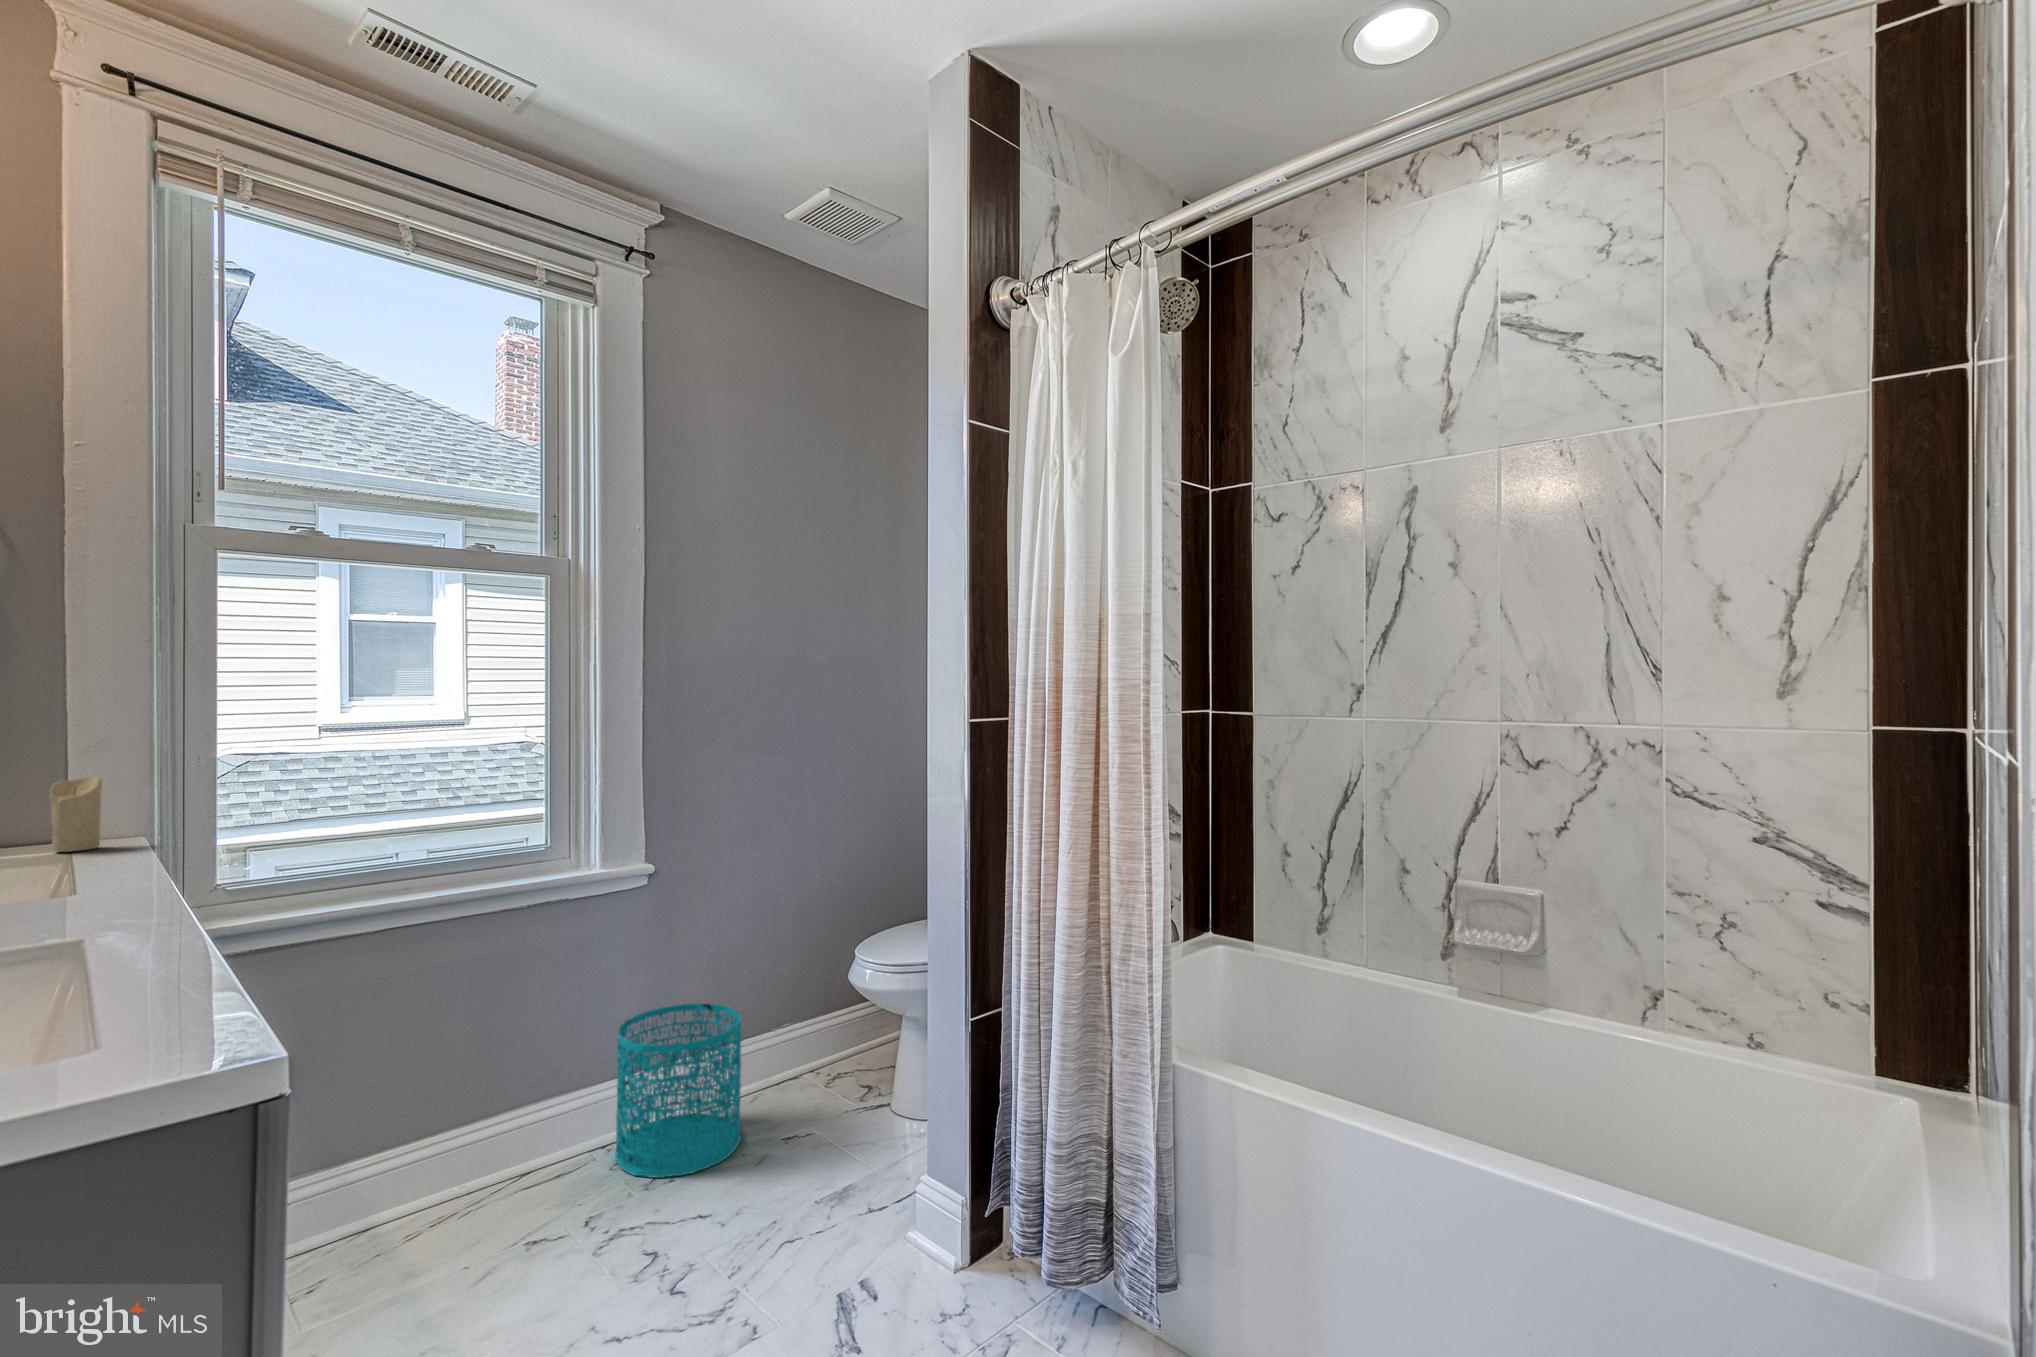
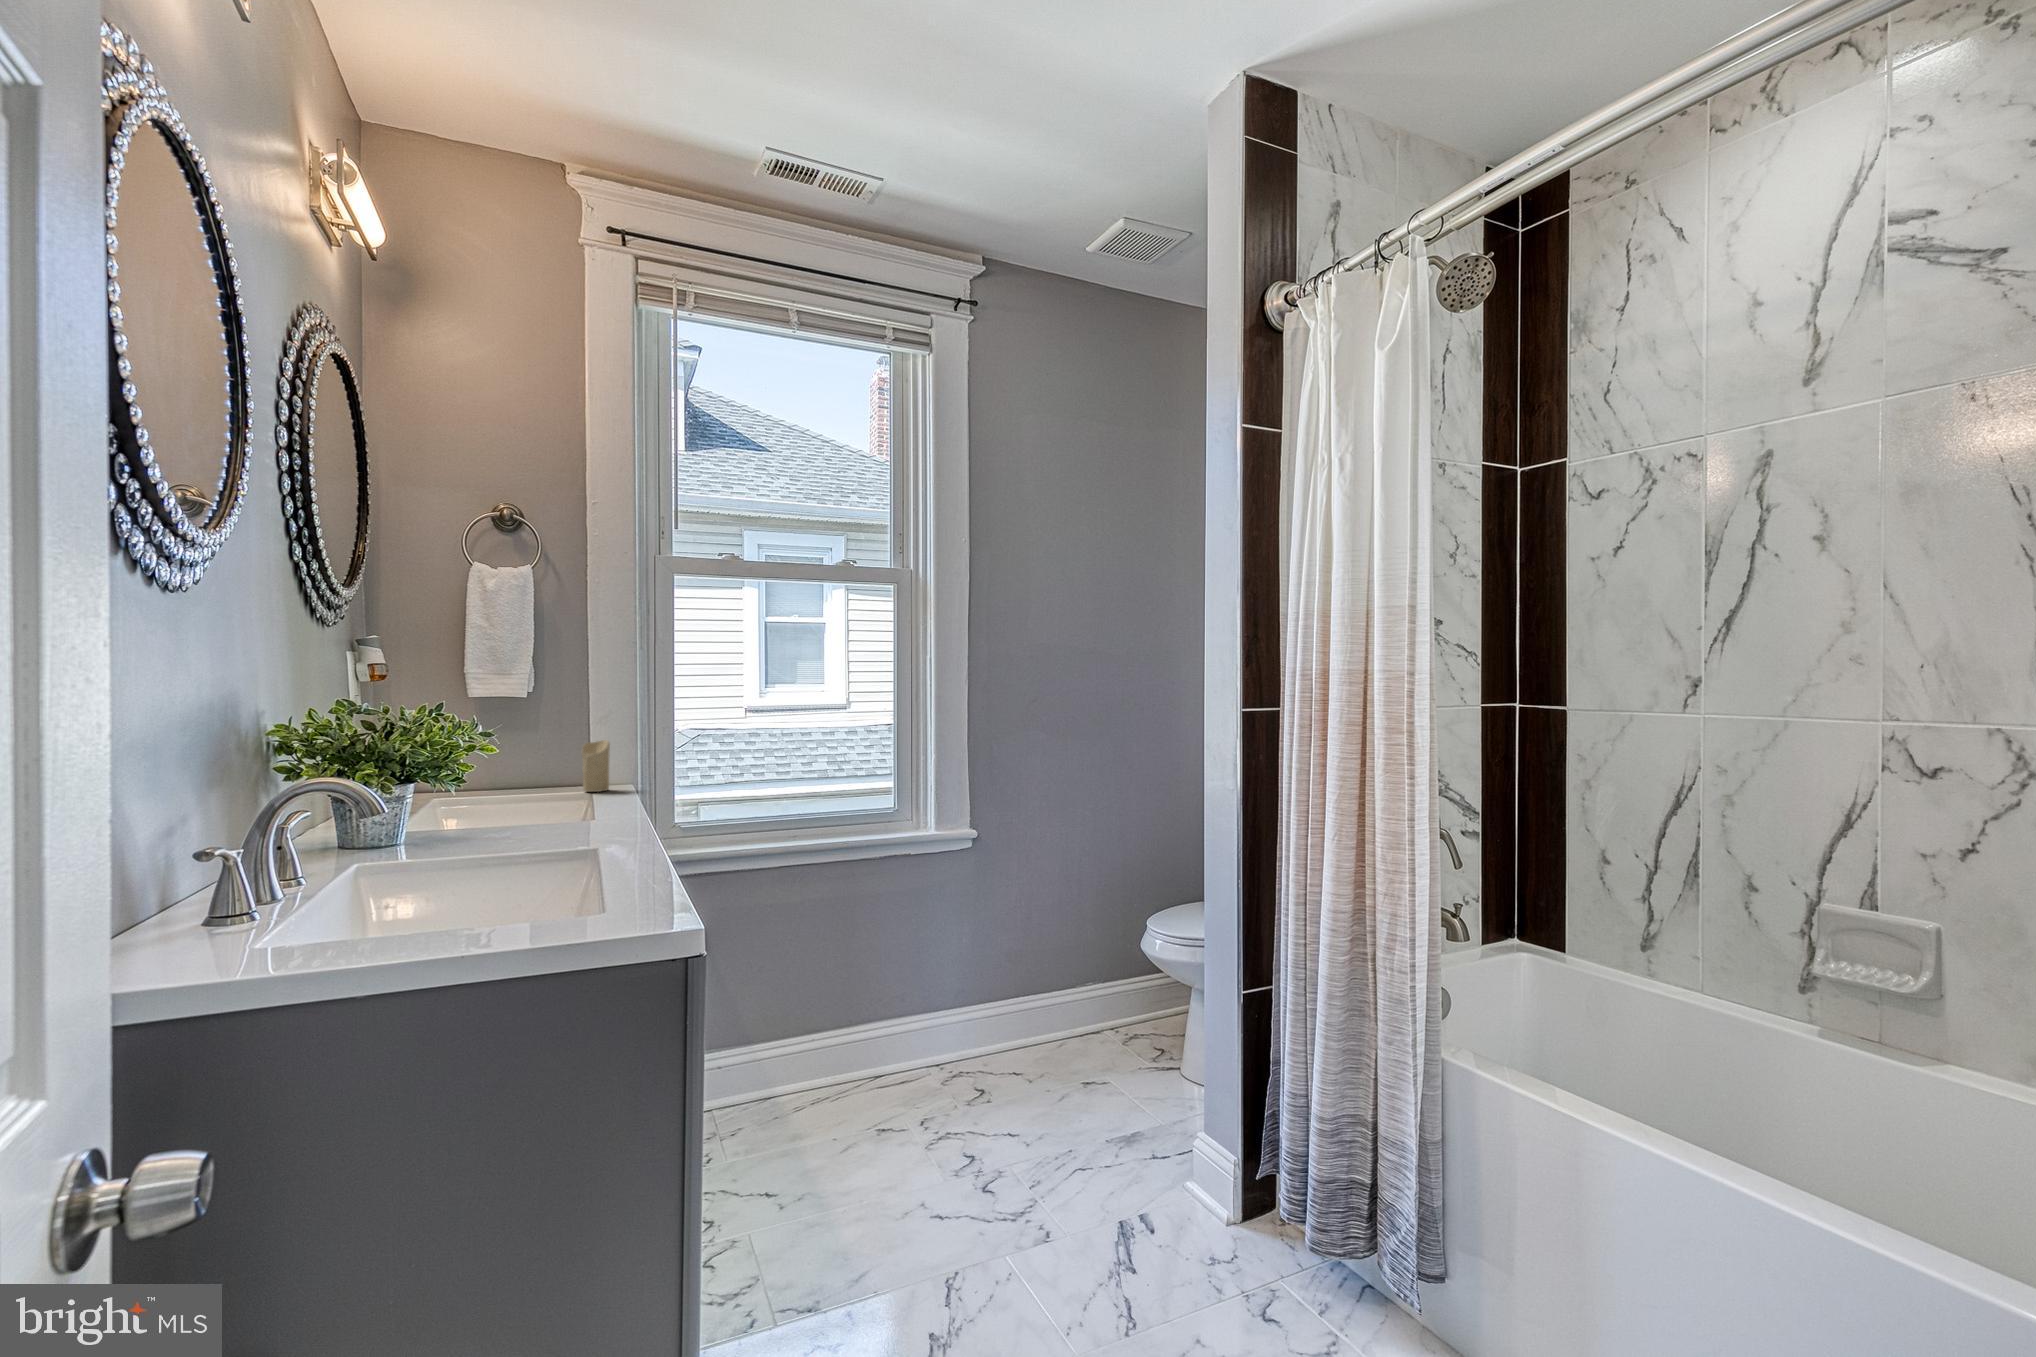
wastebasket: present [616,1004,741,1178] -> none [948,951,1049,1095]

